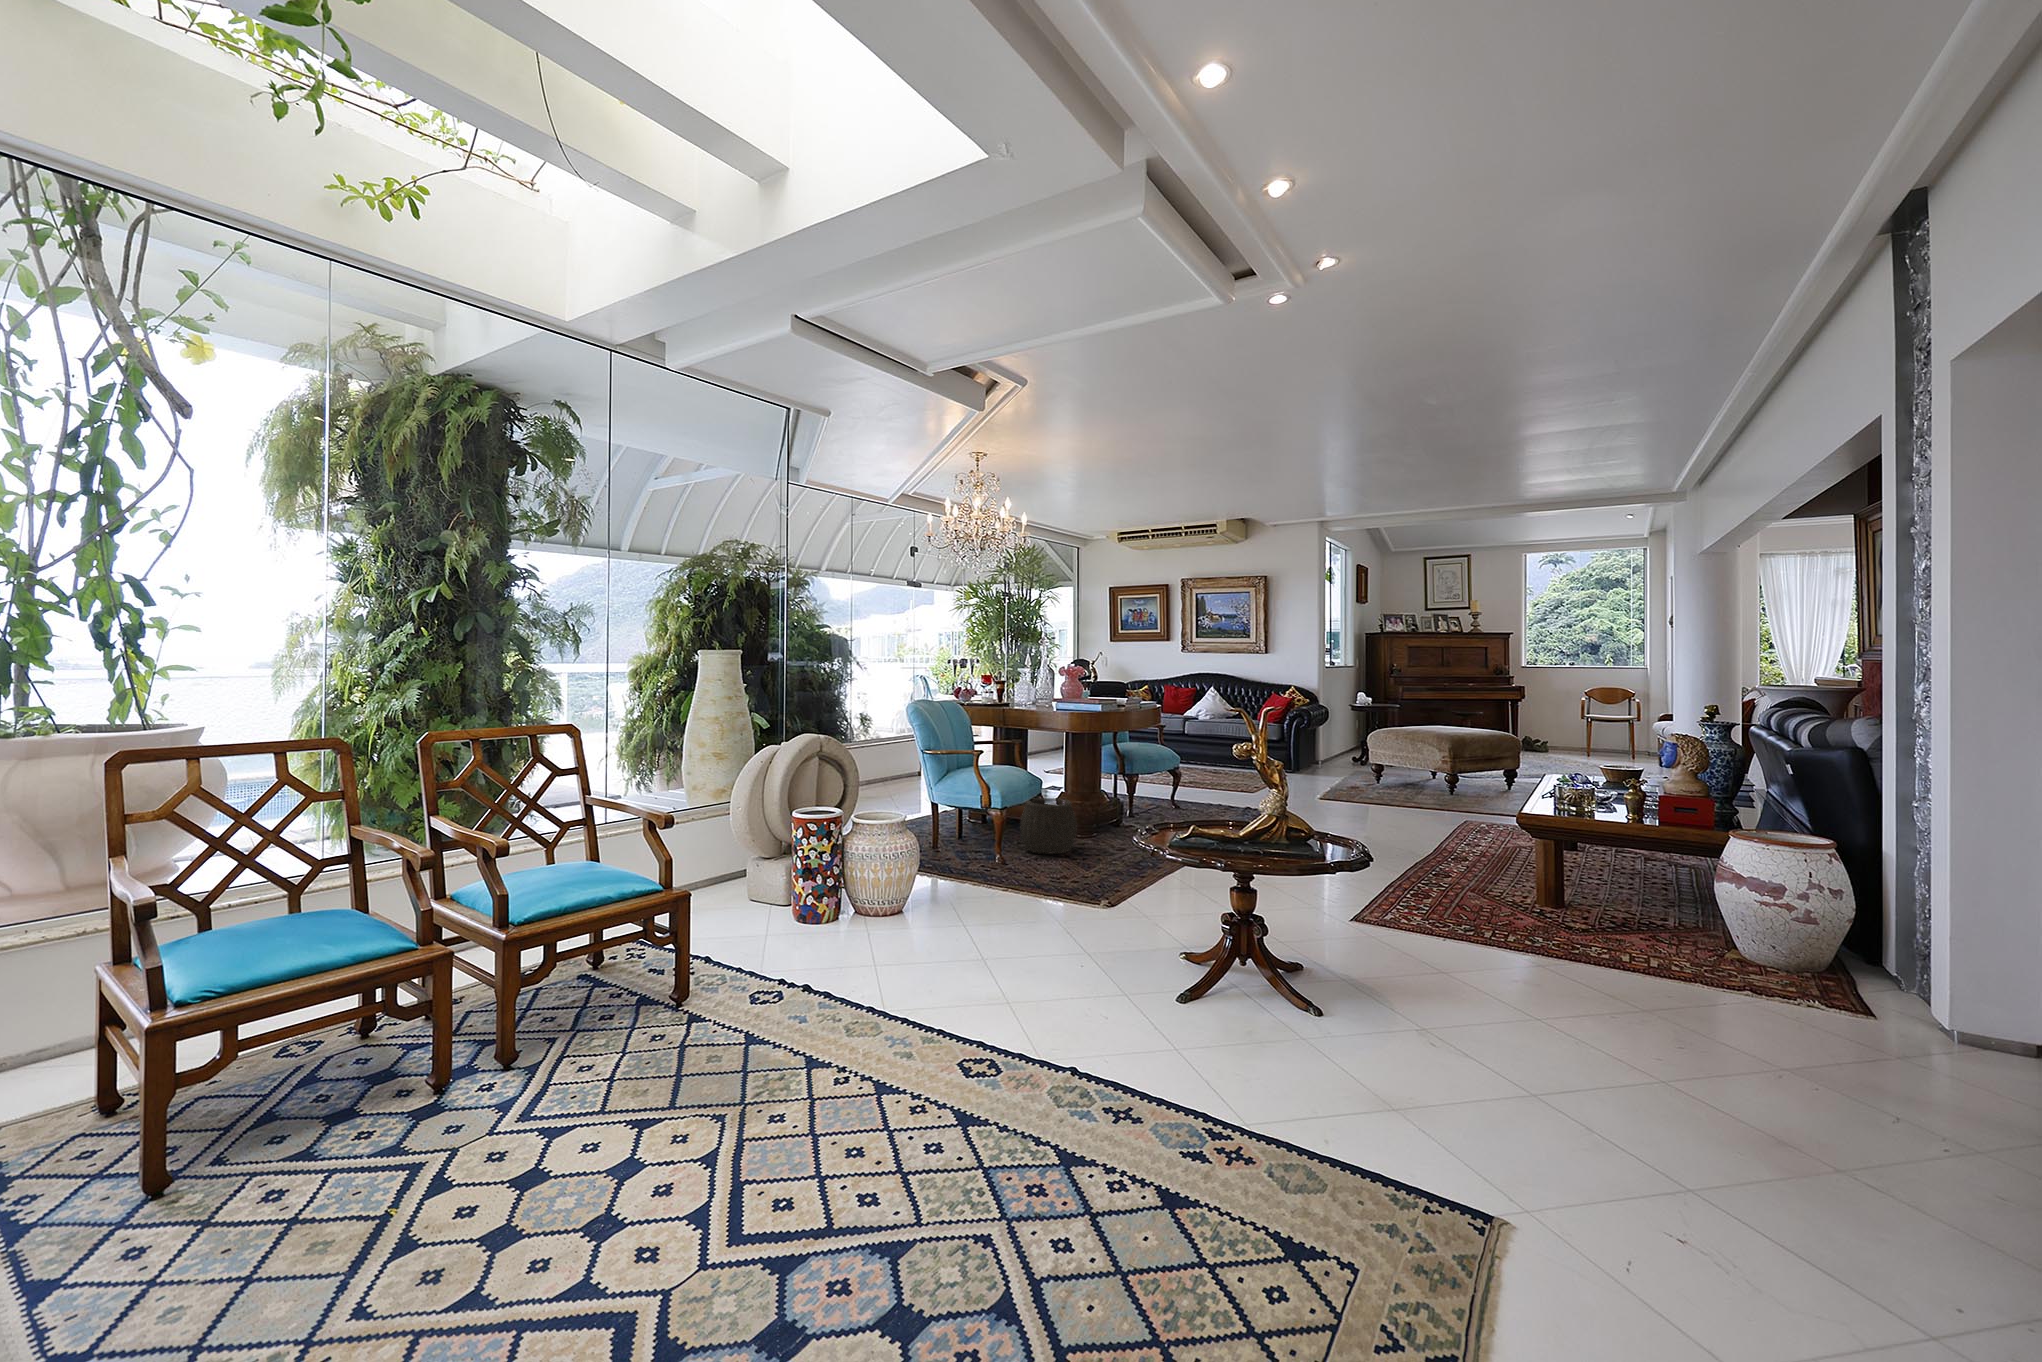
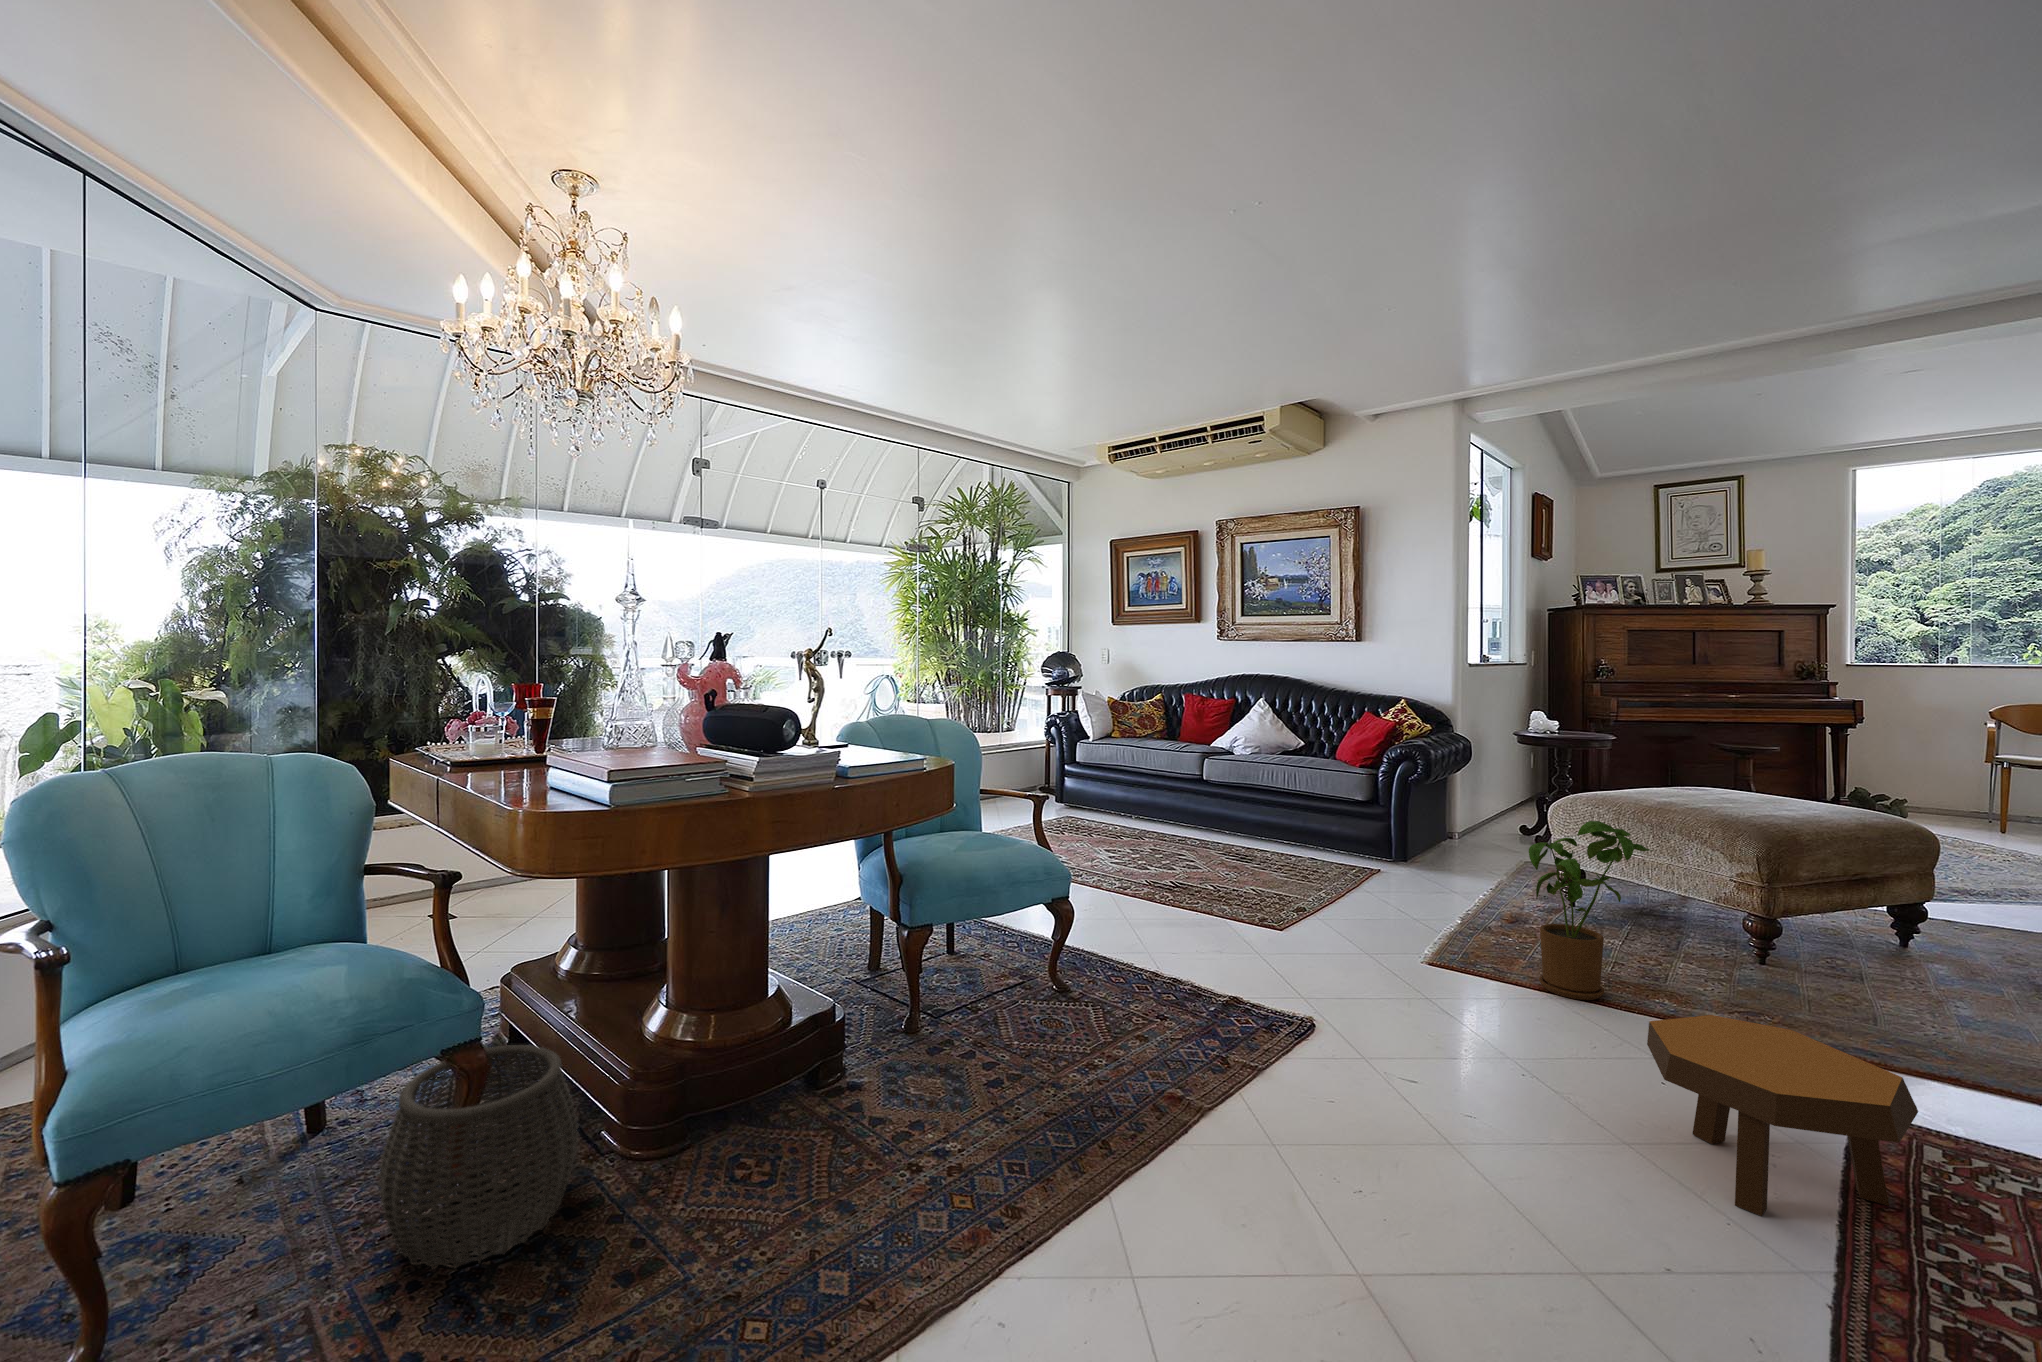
house plant: none [1359,732,1406,806] -> present [1529,821,1653,1000]
footstool: none [1398,788,1471,836] -> present [1647,1015,1918,1216]

